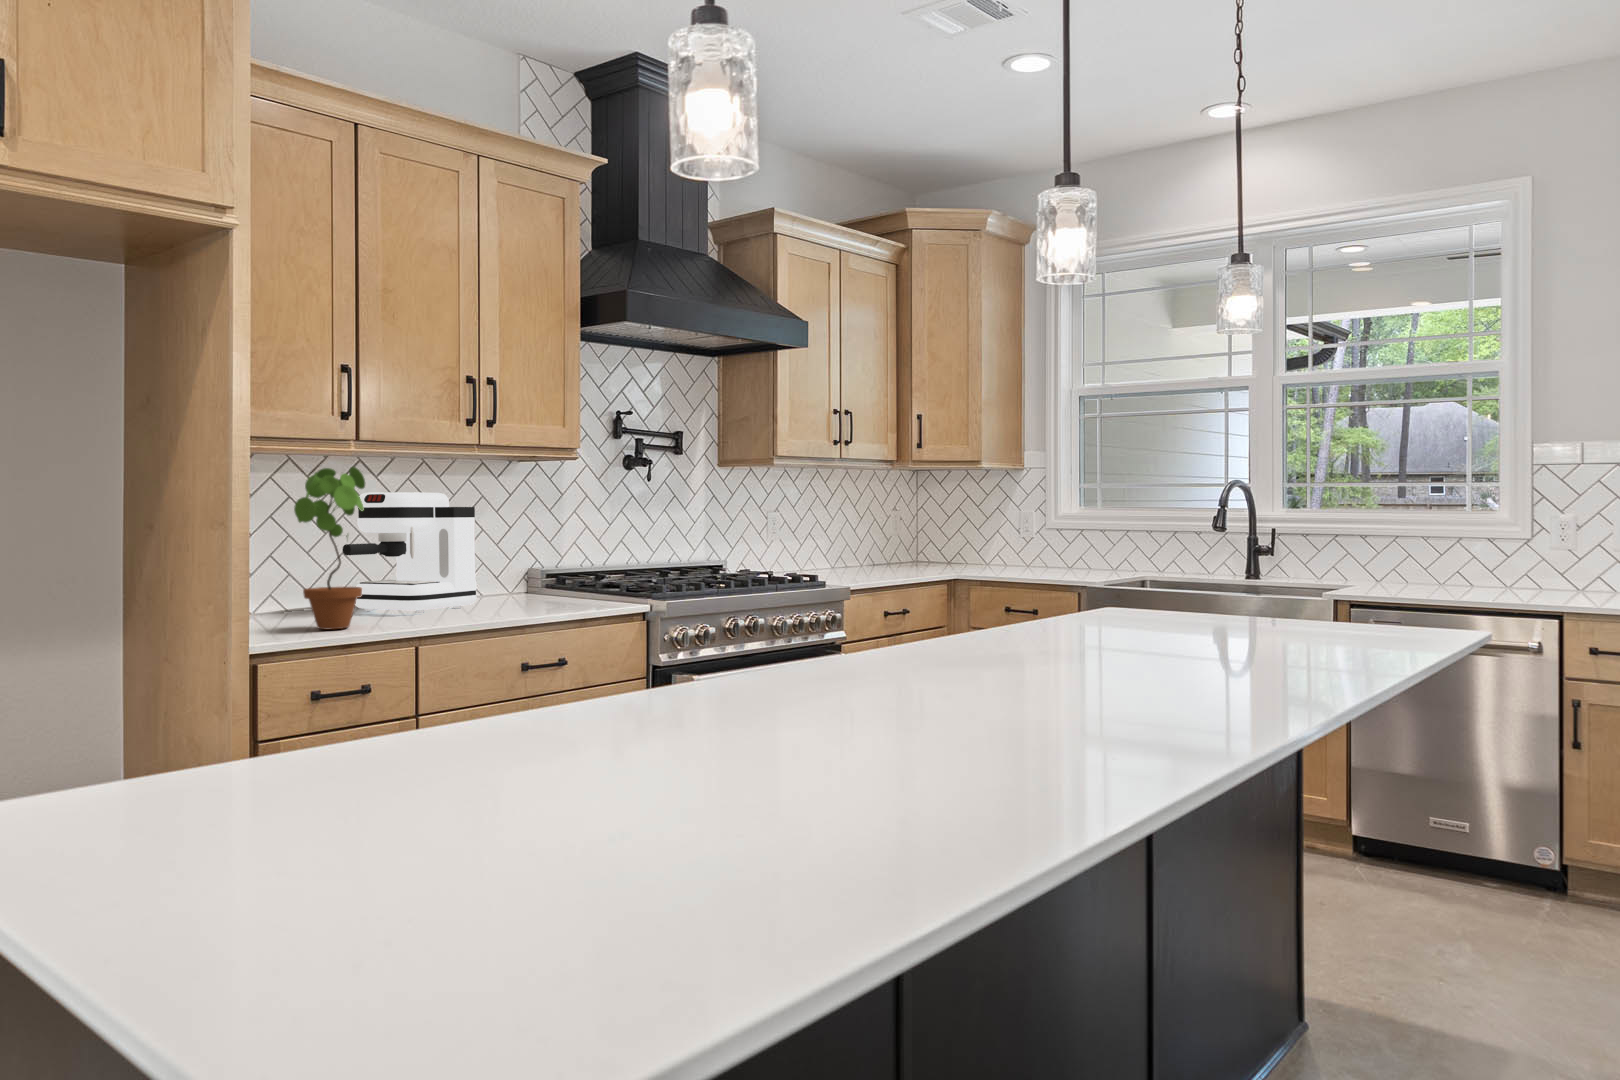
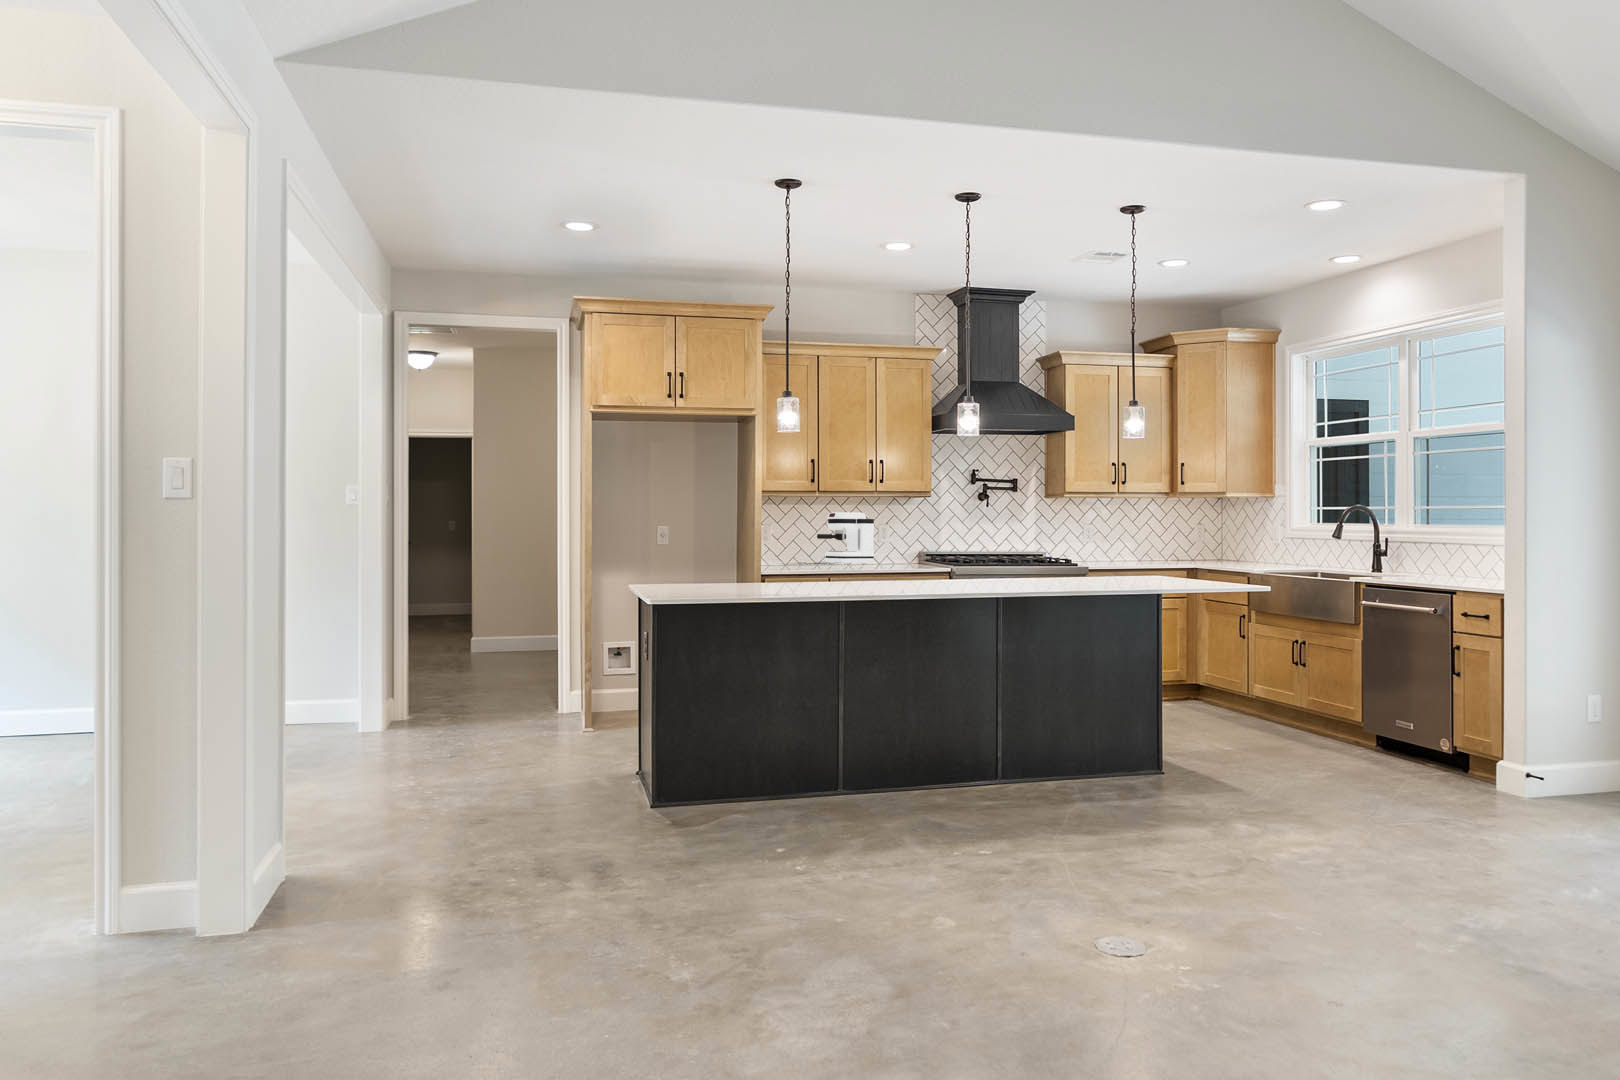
potted plant: present [294,467,365,629] -> none [788,502,816,566]

